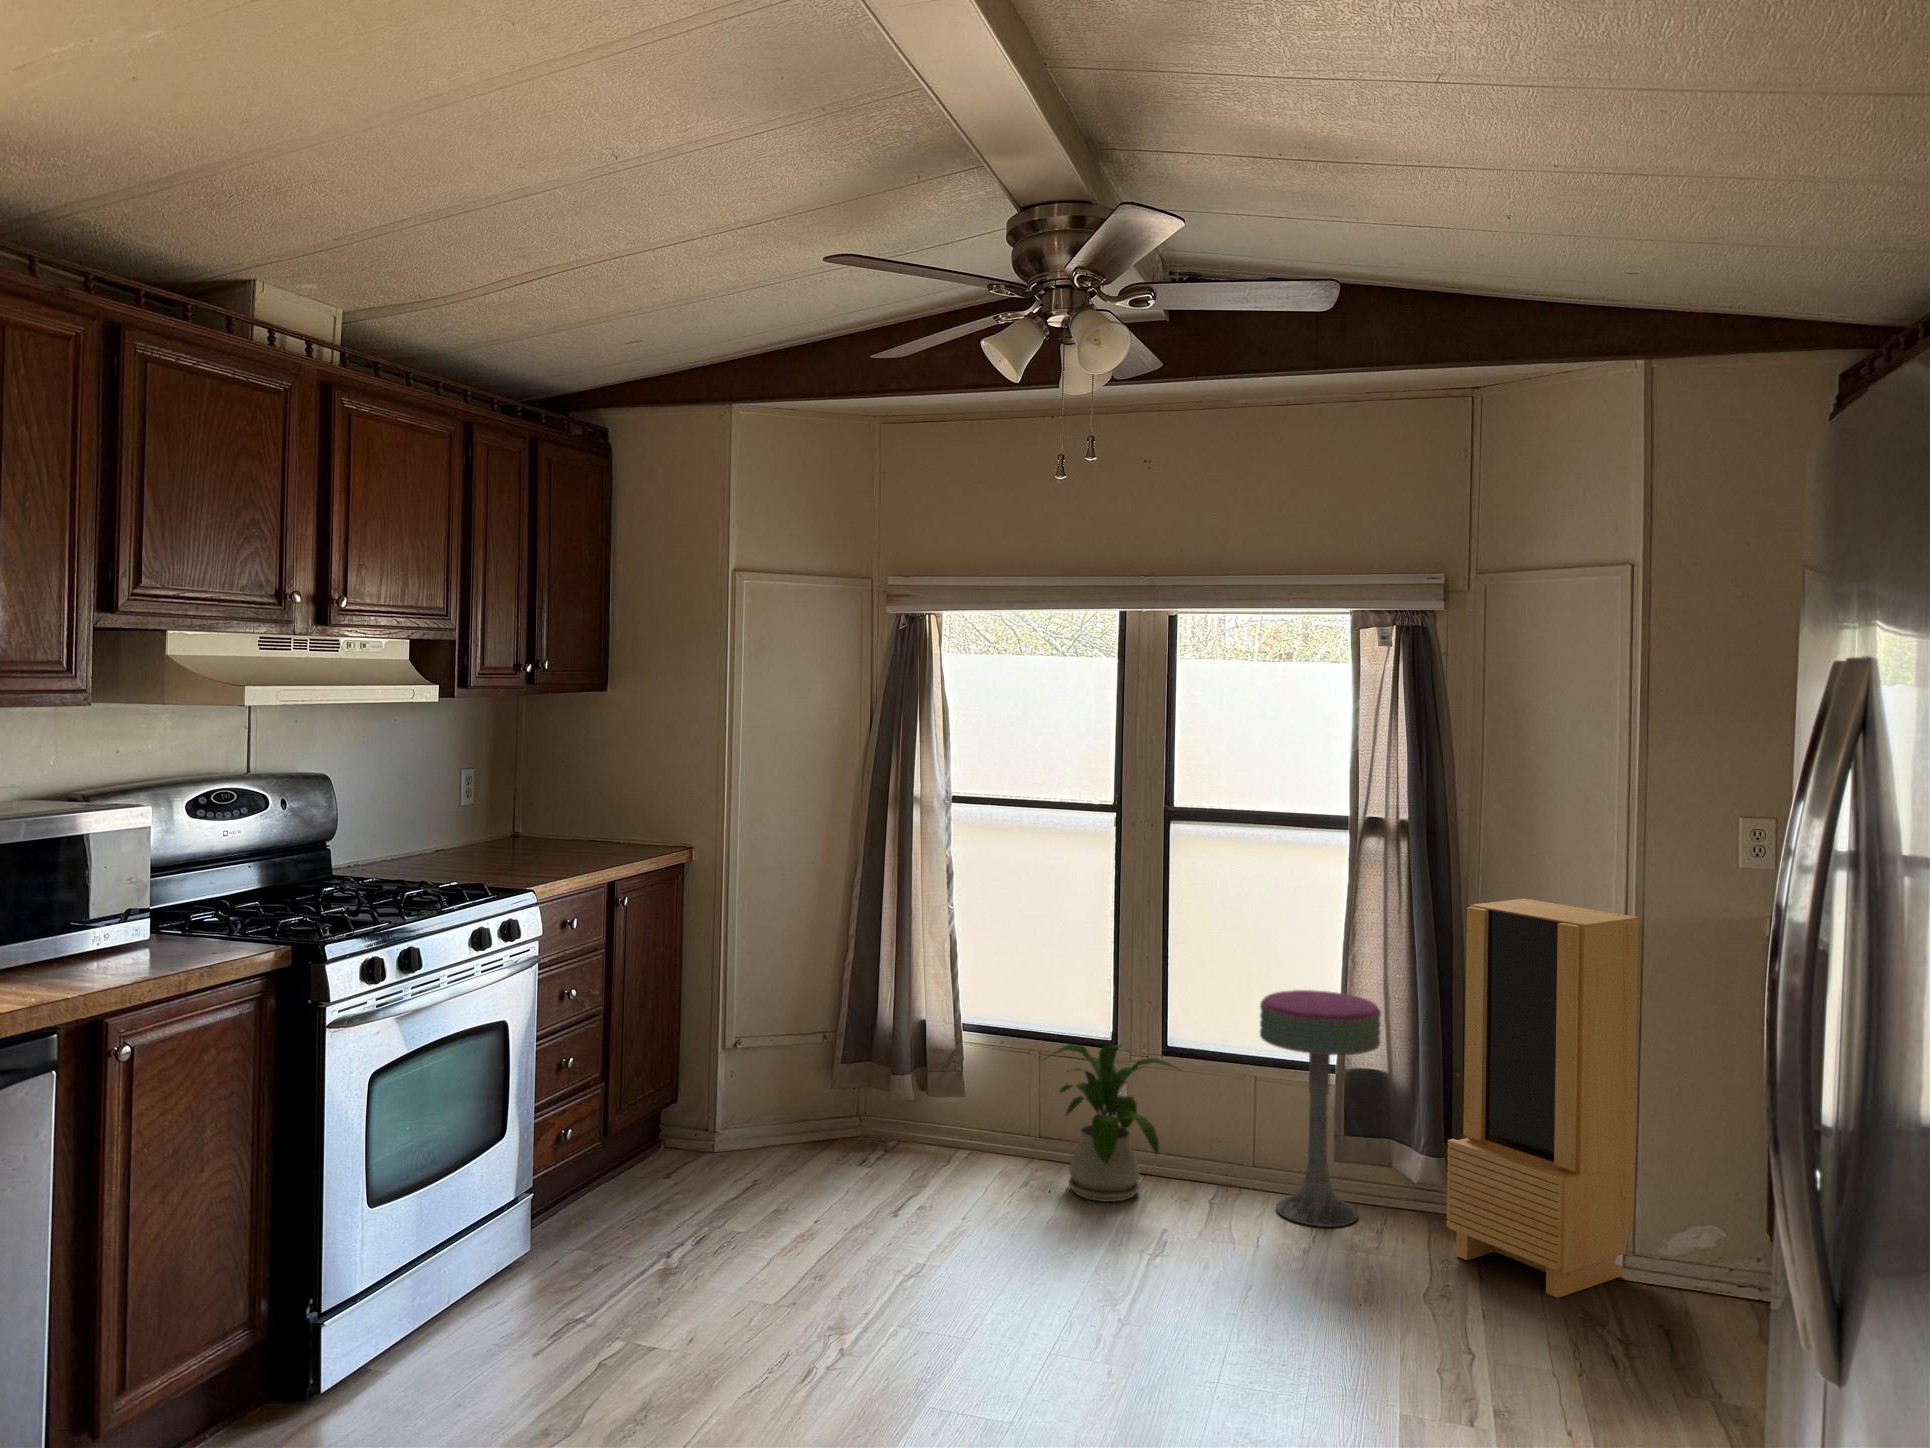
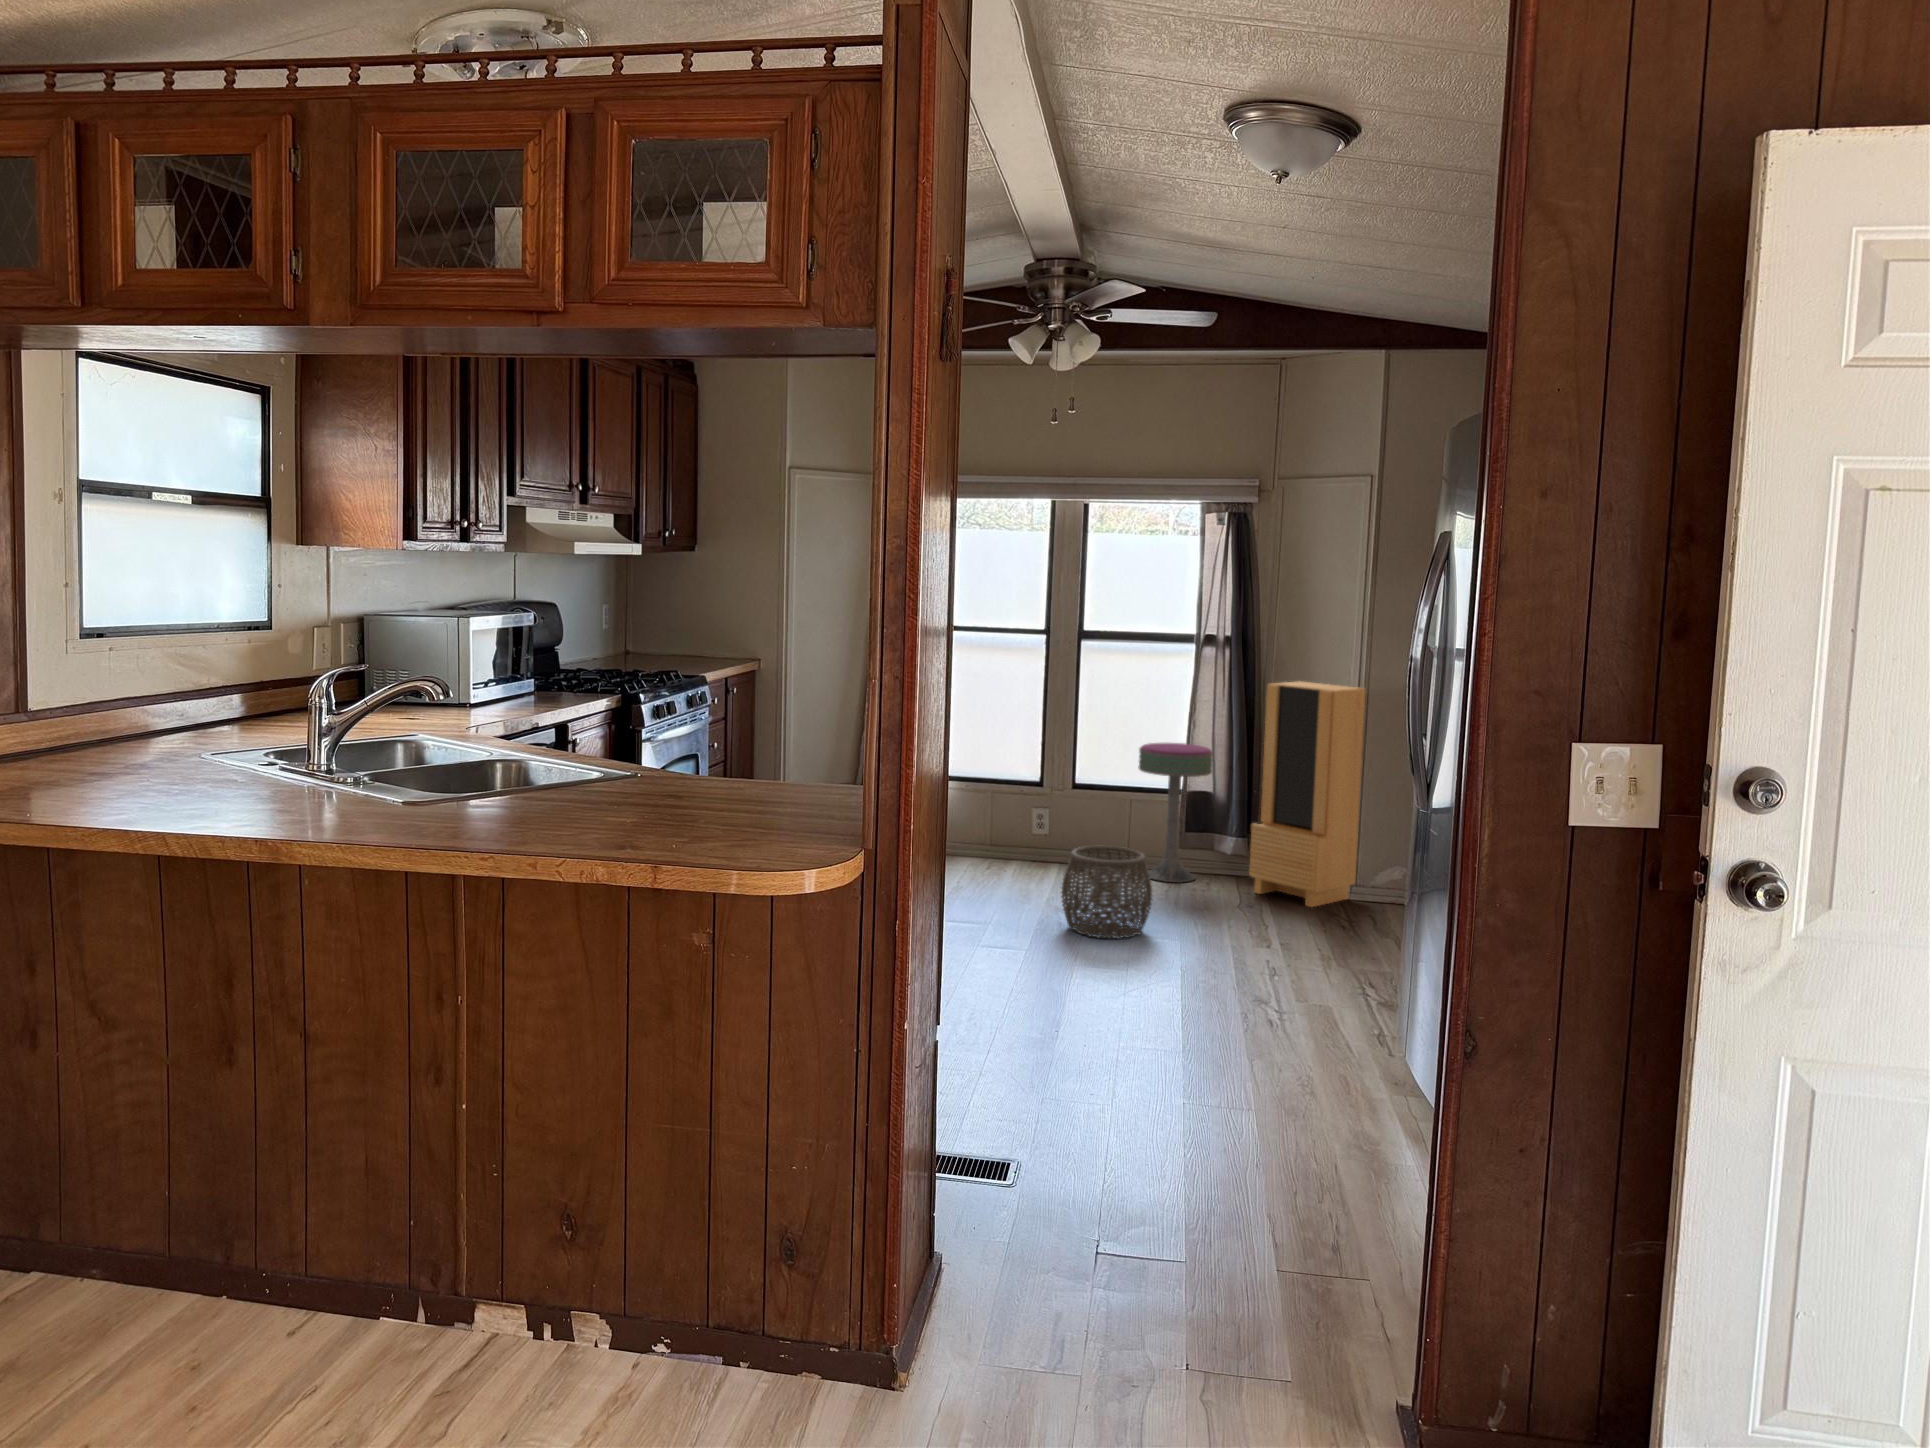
house plant: present [1052,1044,1178,1202] -> none [999,774,1090,874]
woven basket: none [1104,1198,1268,1385] -> present [1061,846,1153,939]

